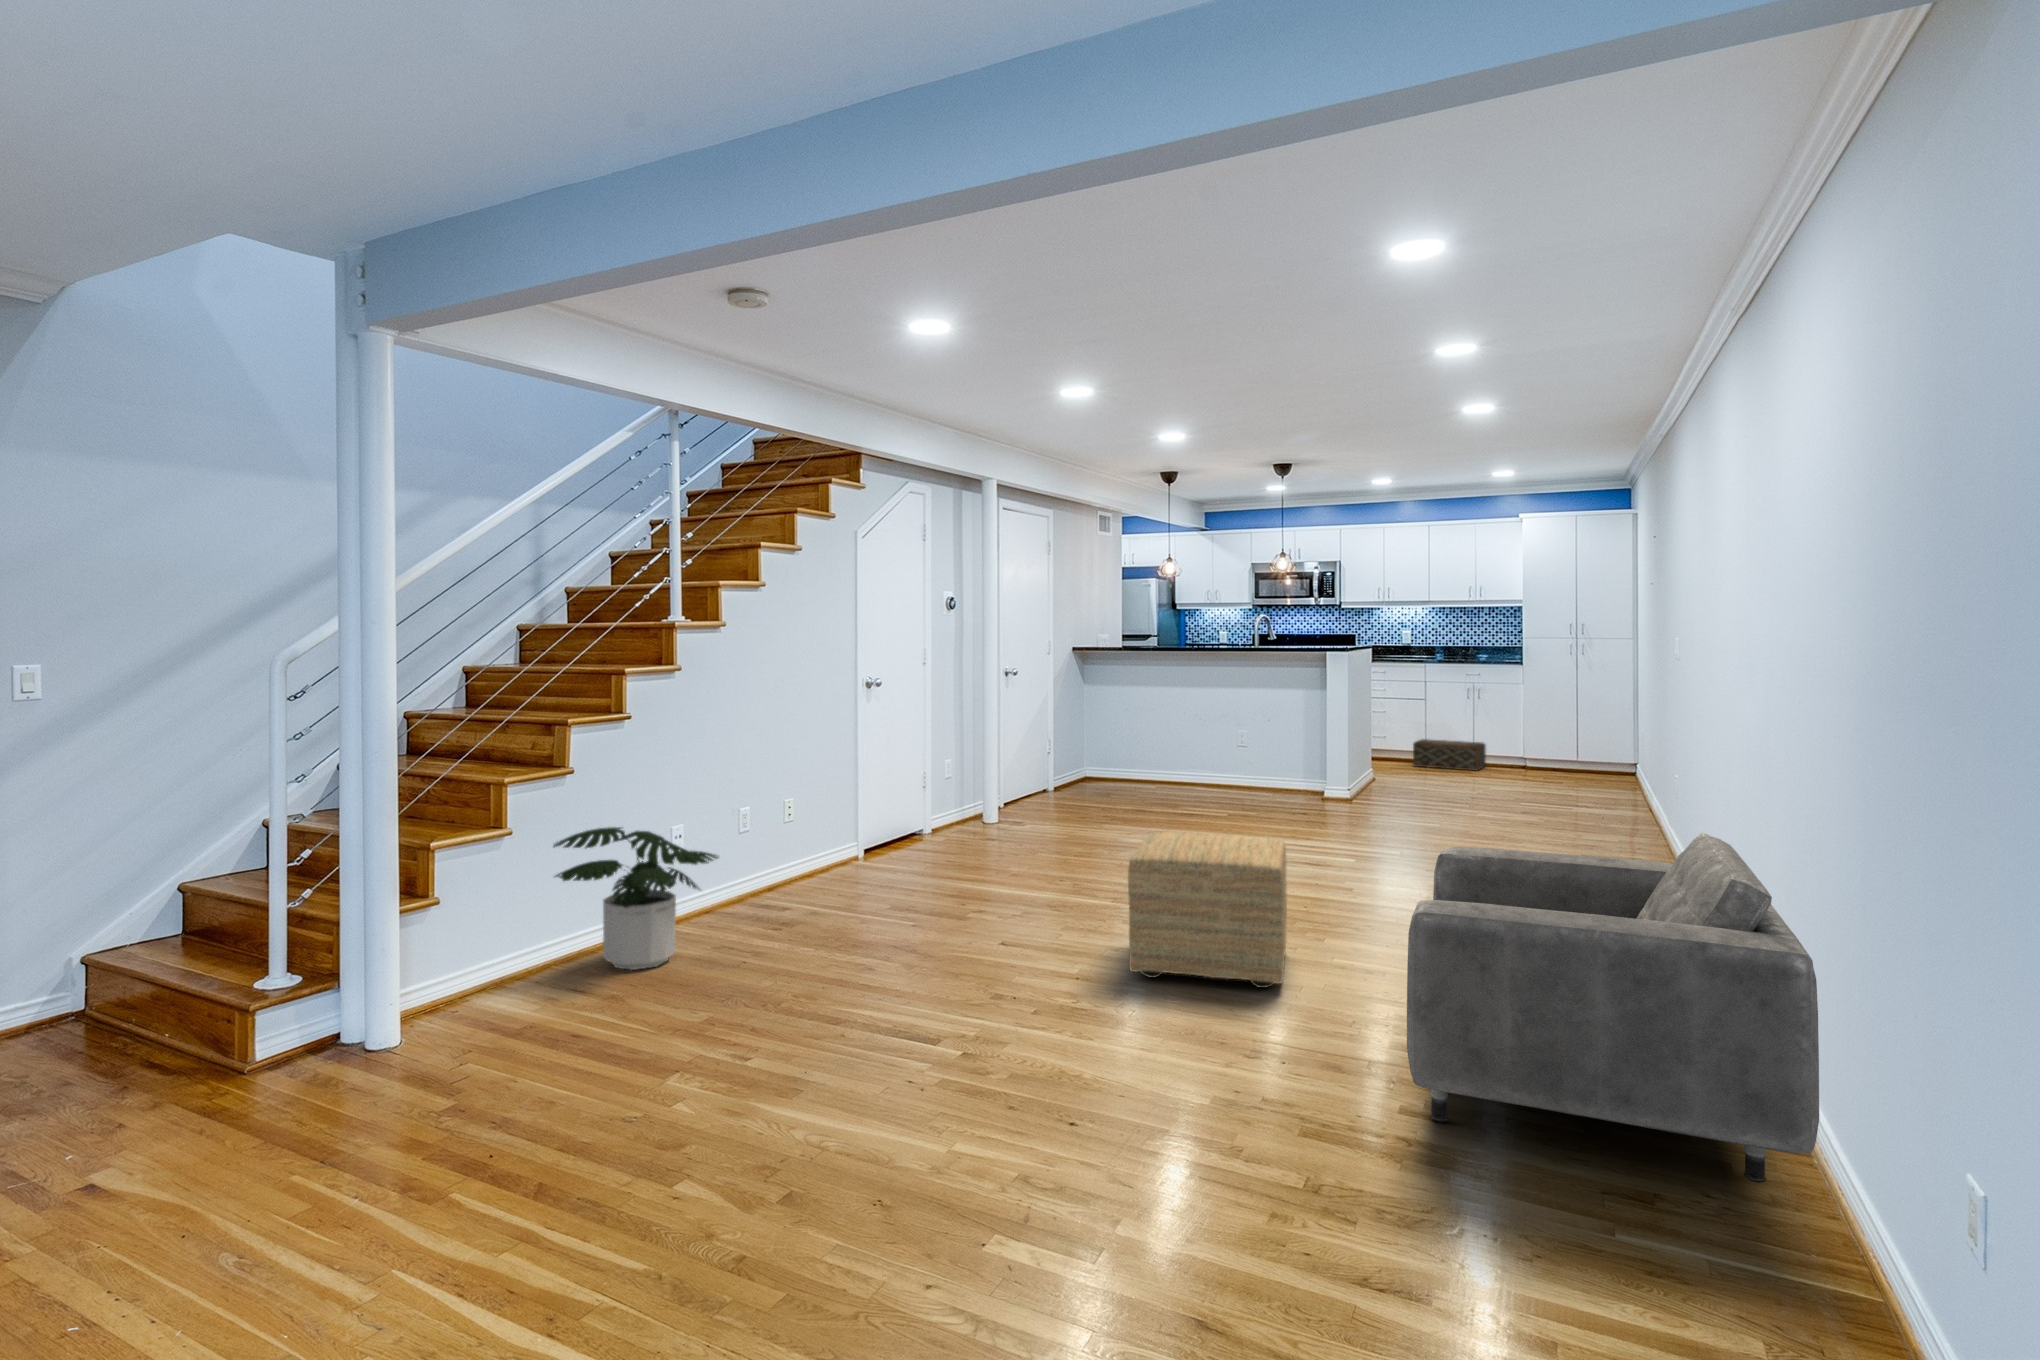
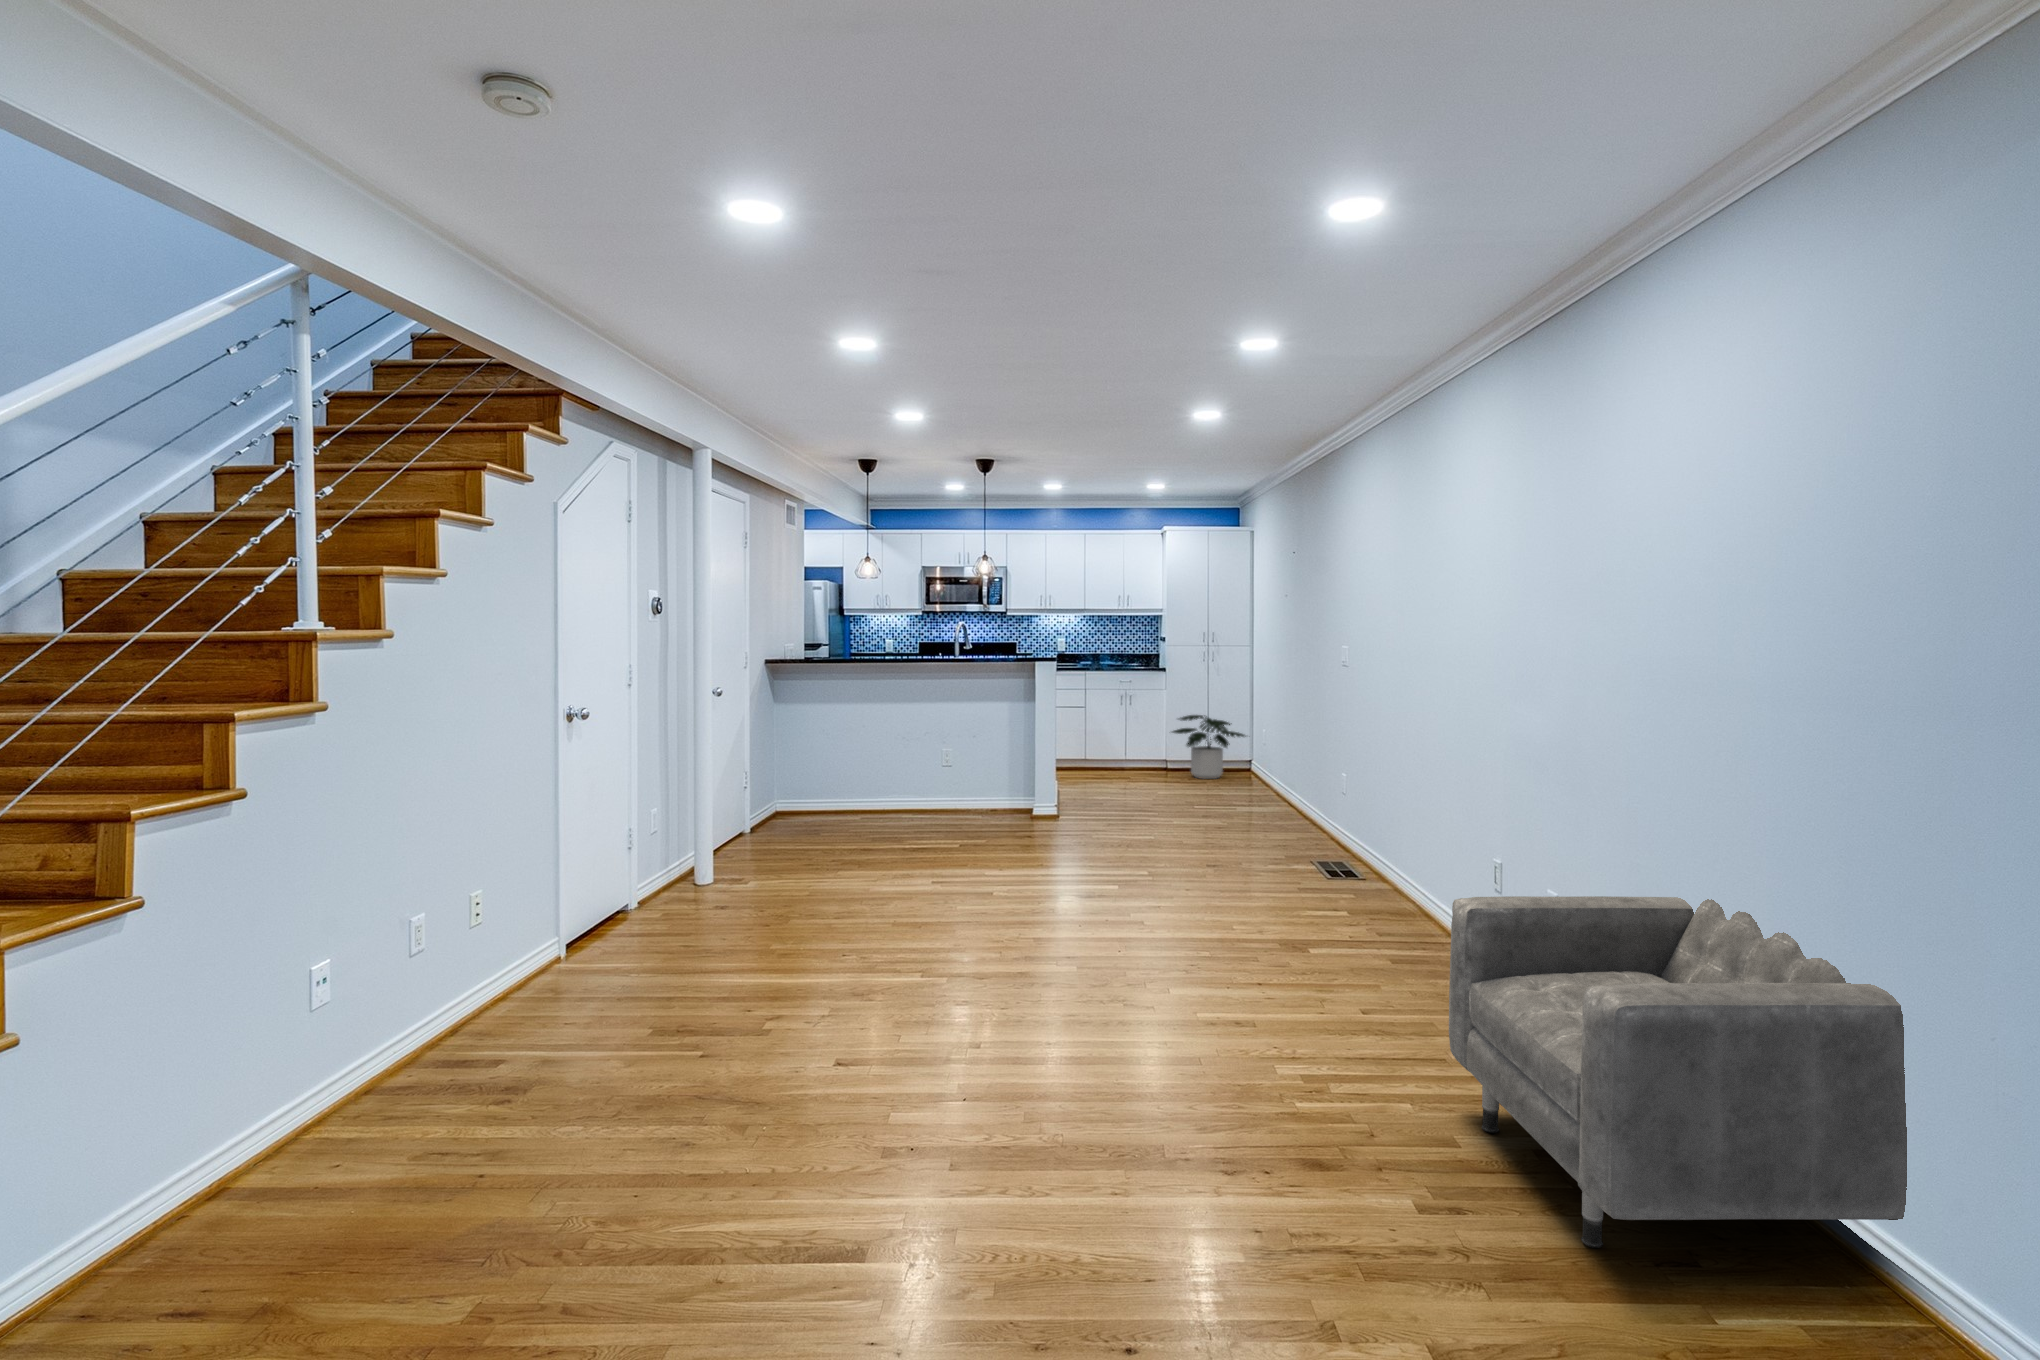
woven basket: present [1413,739,1486,771] -> none [1085,747,1147,776]
potted plant: present [554,827,718,970] -> present [1173,715,1246,779]
ottoman: present [1128,832,1287,988] -> none [1045,894,1260,1093]

